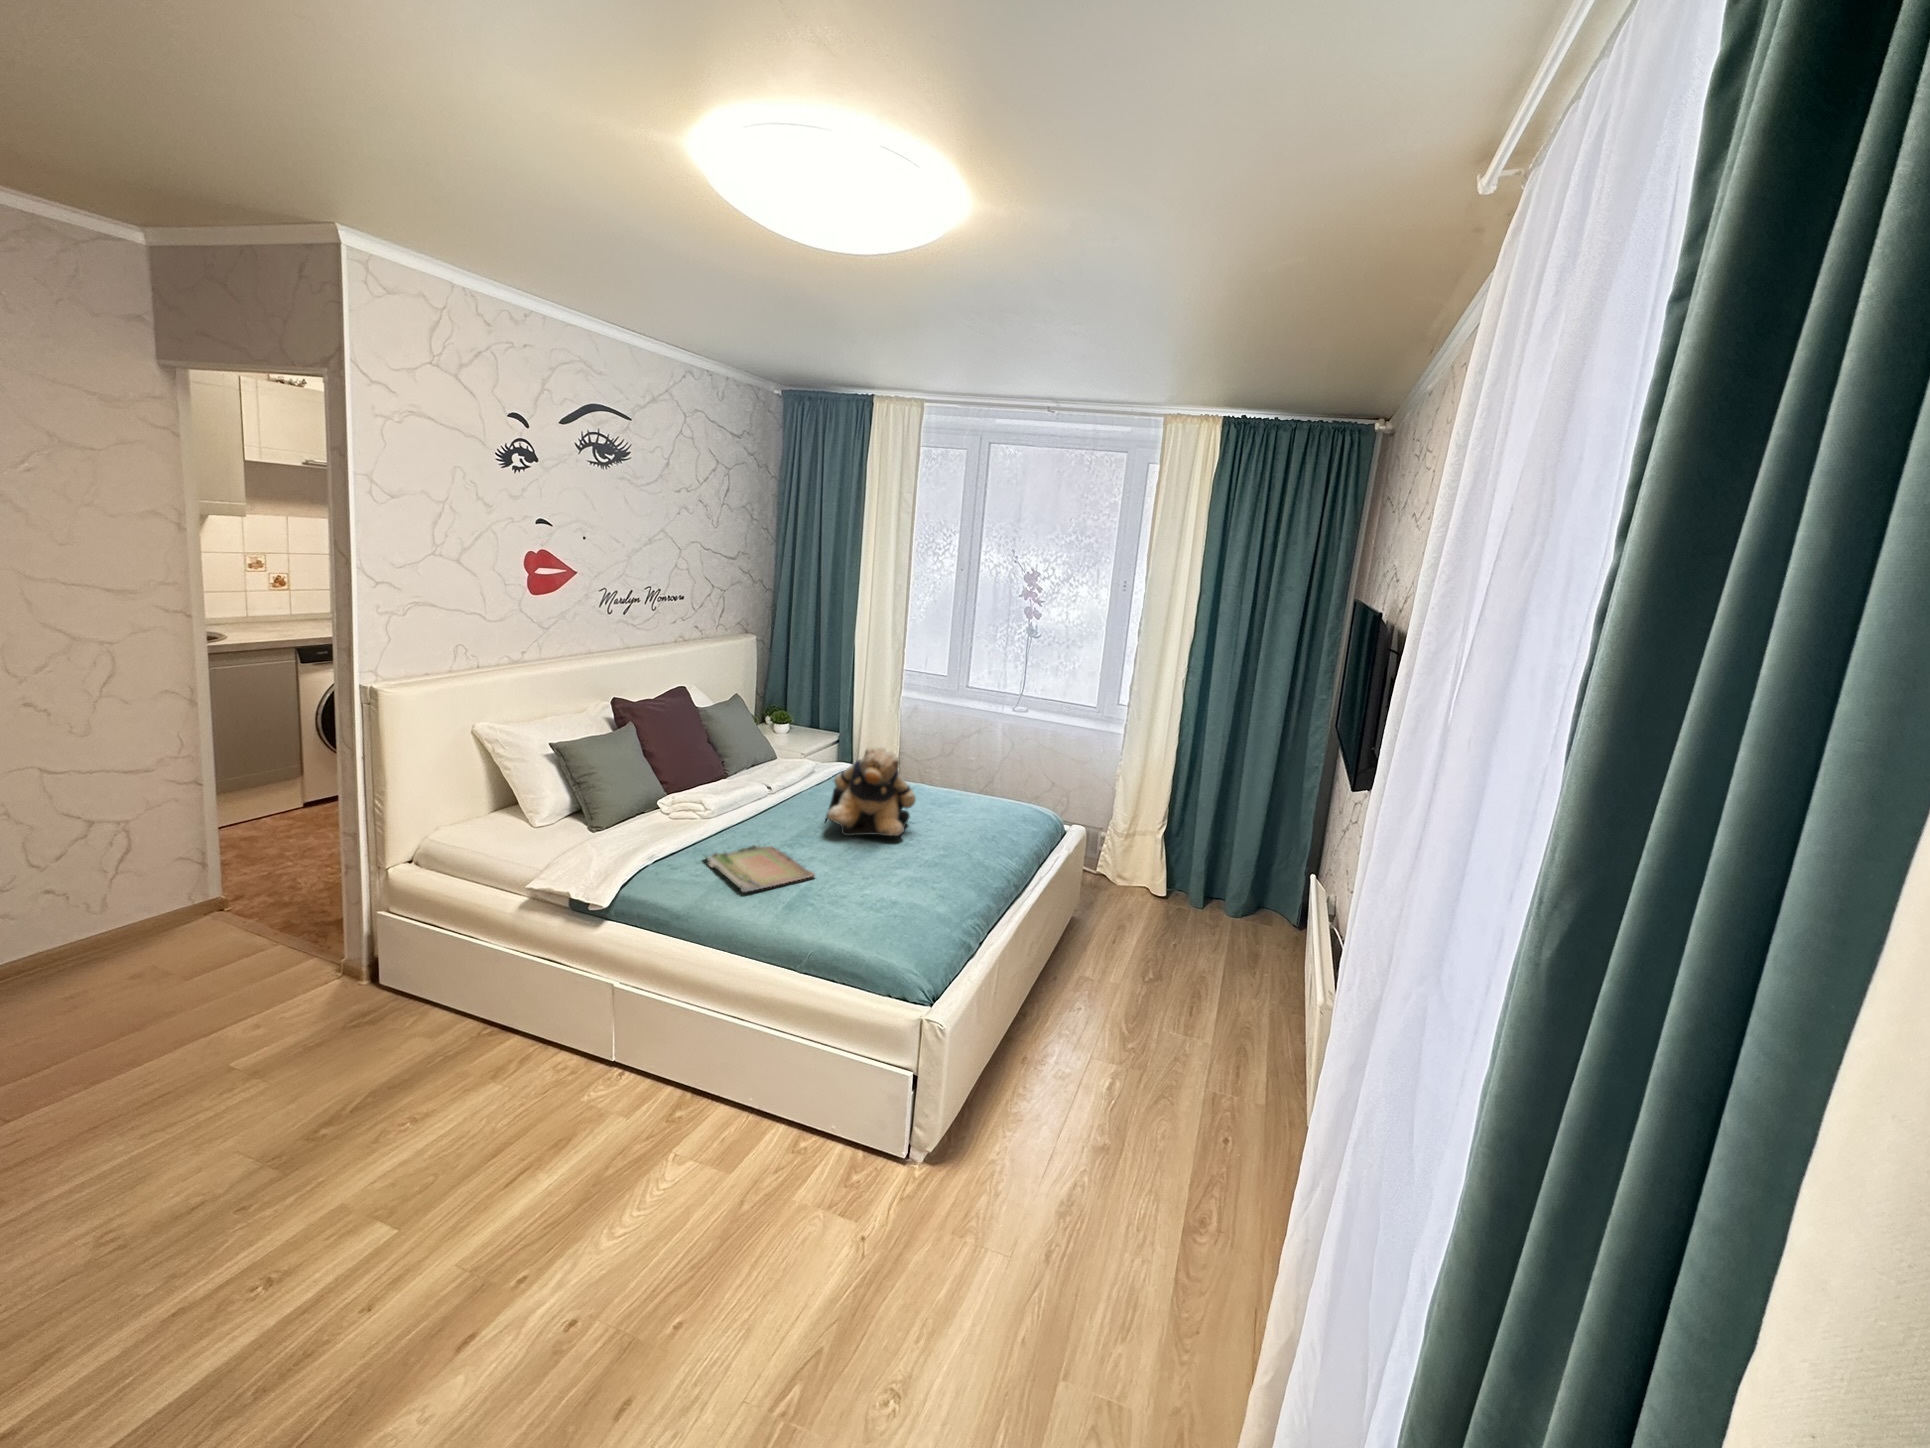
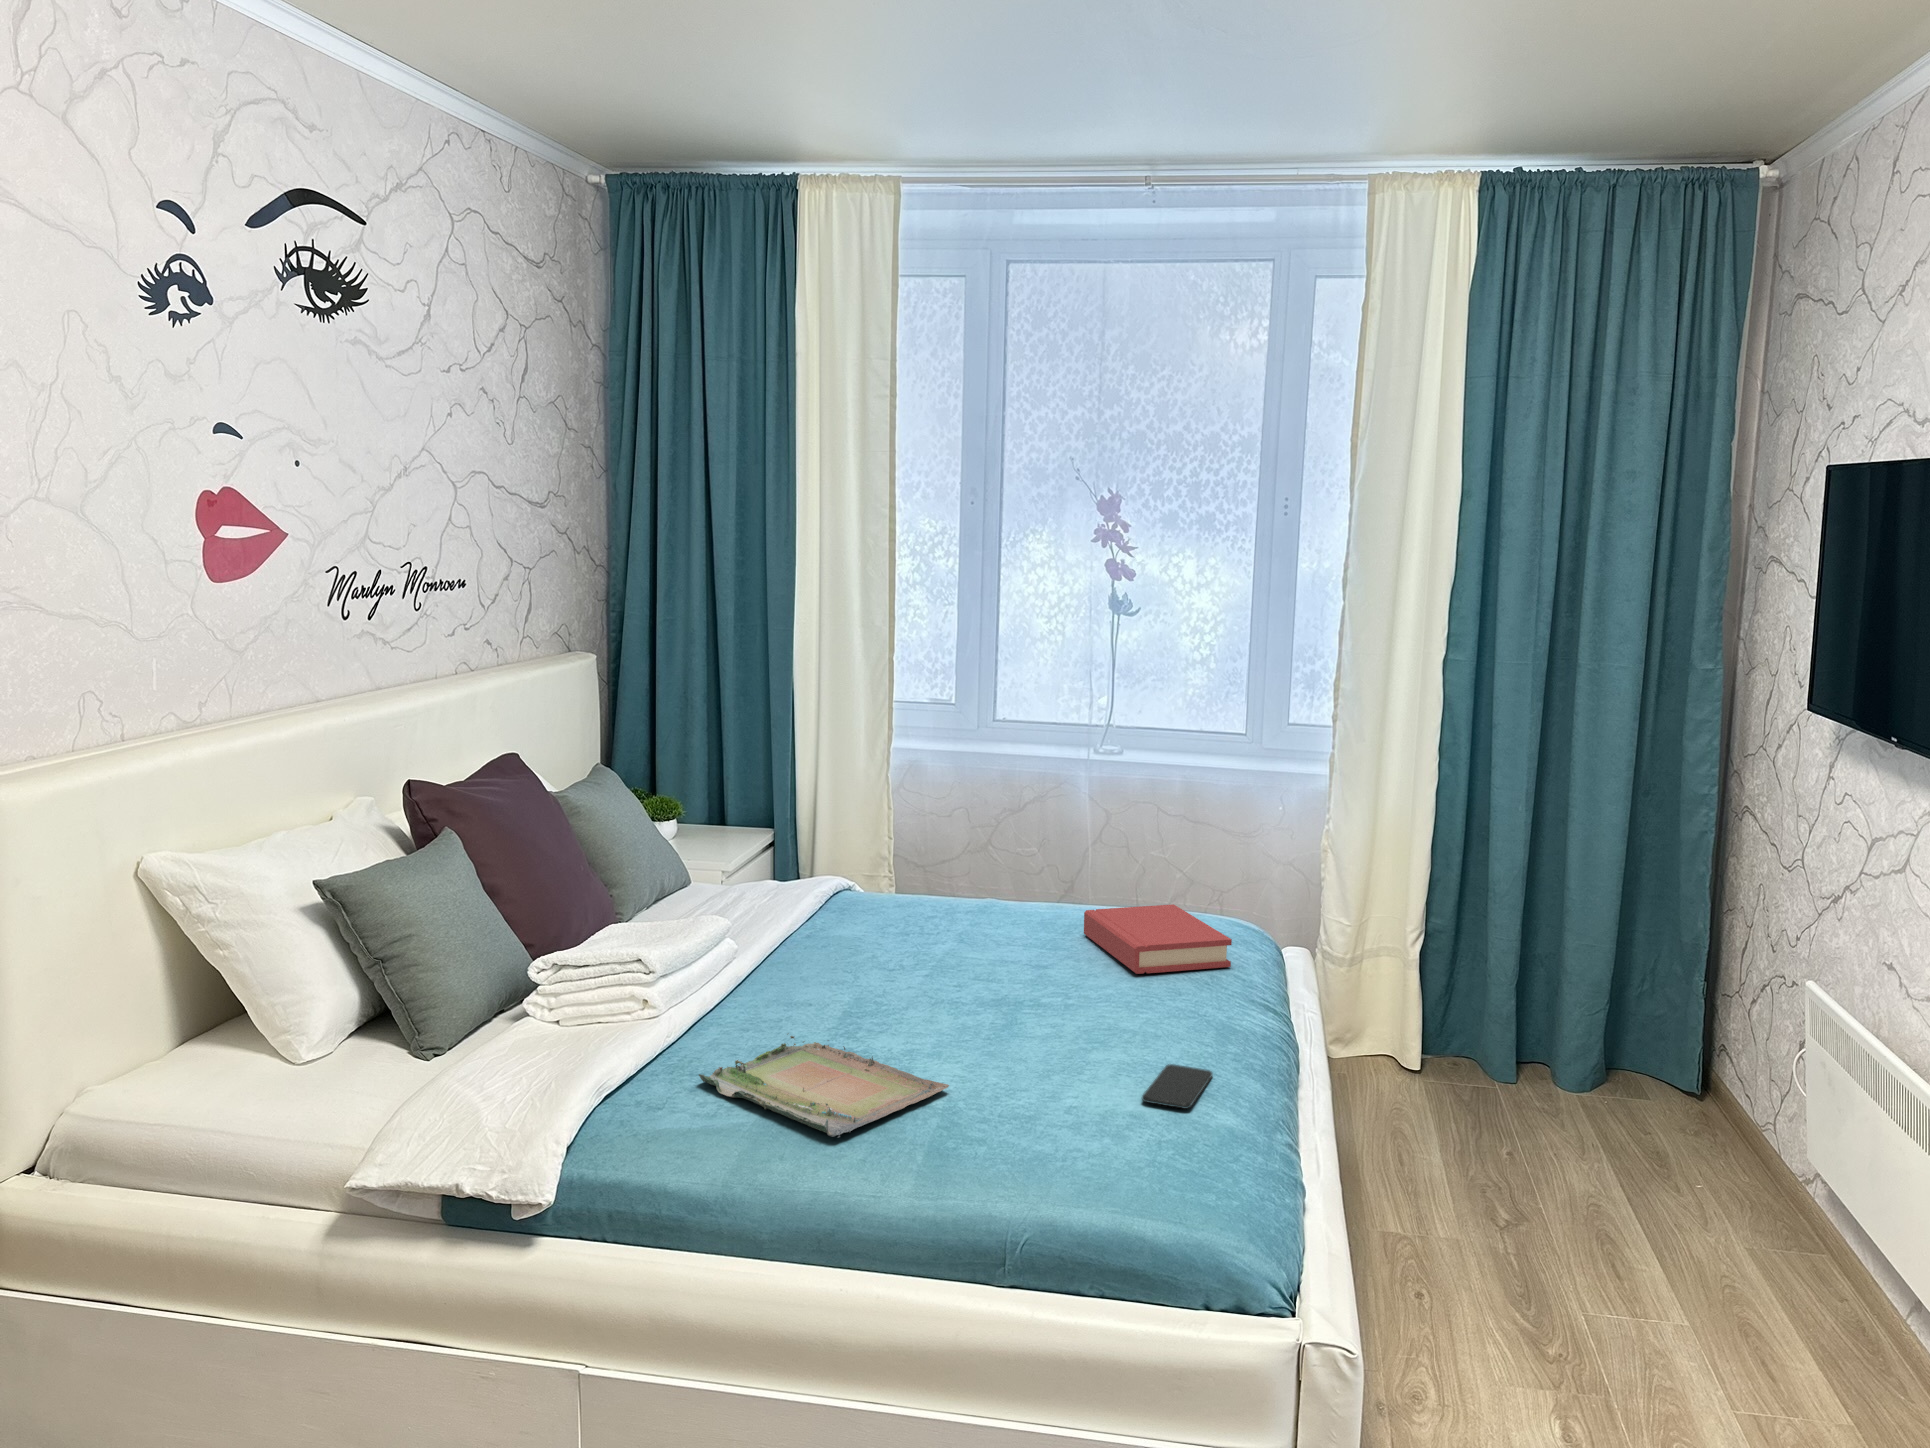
teddy bear: present [826,747,916,836] -> none [891,820,1064,1007]
hardback book: none [948,794,1009,832] -> present [1084,904,1232,974]
smartphone: none [904,878,950,900] -> present [1142,1064,1212,1109]

